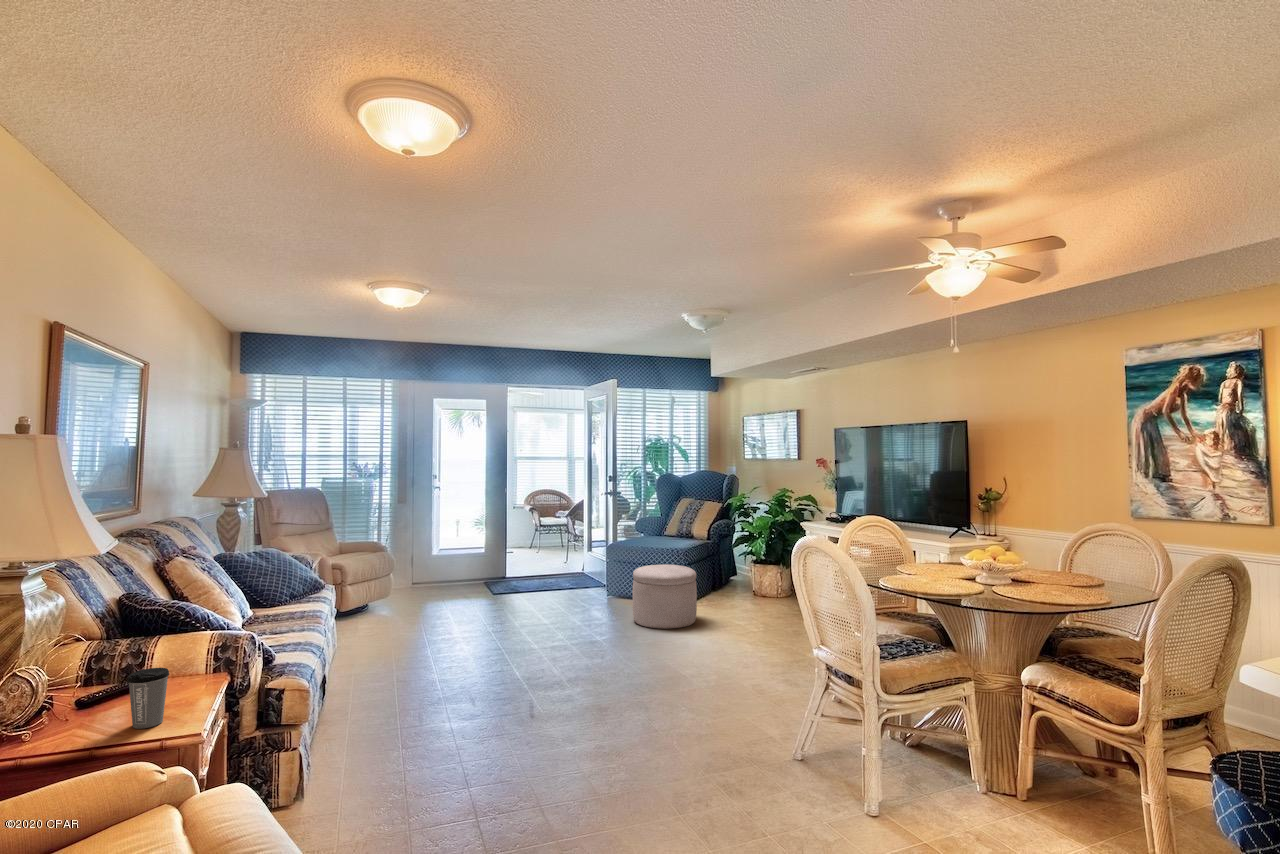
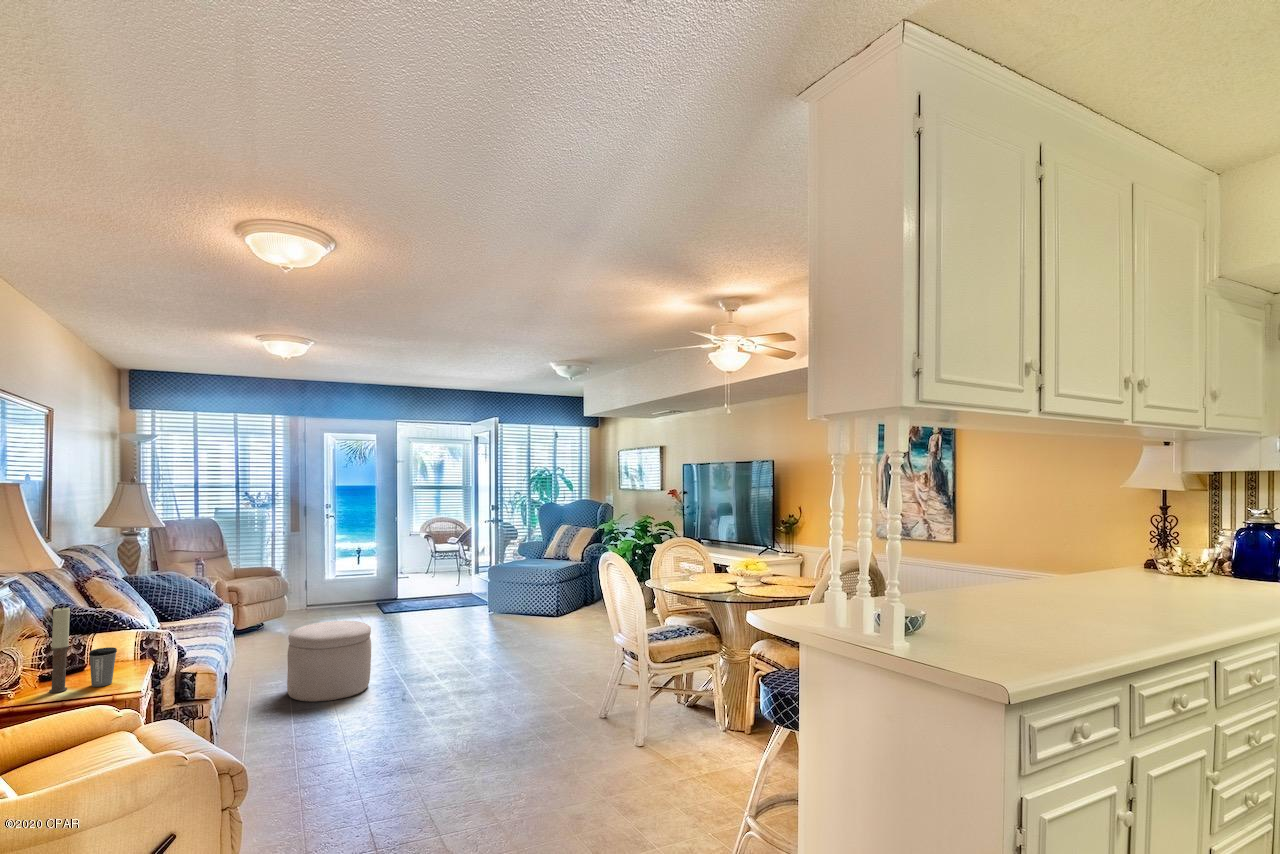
ottoman: present [632,564,697,629] -> present [287,621,371,702]
candle: none [69,608,98,739] -> present [49,607,70,693]

